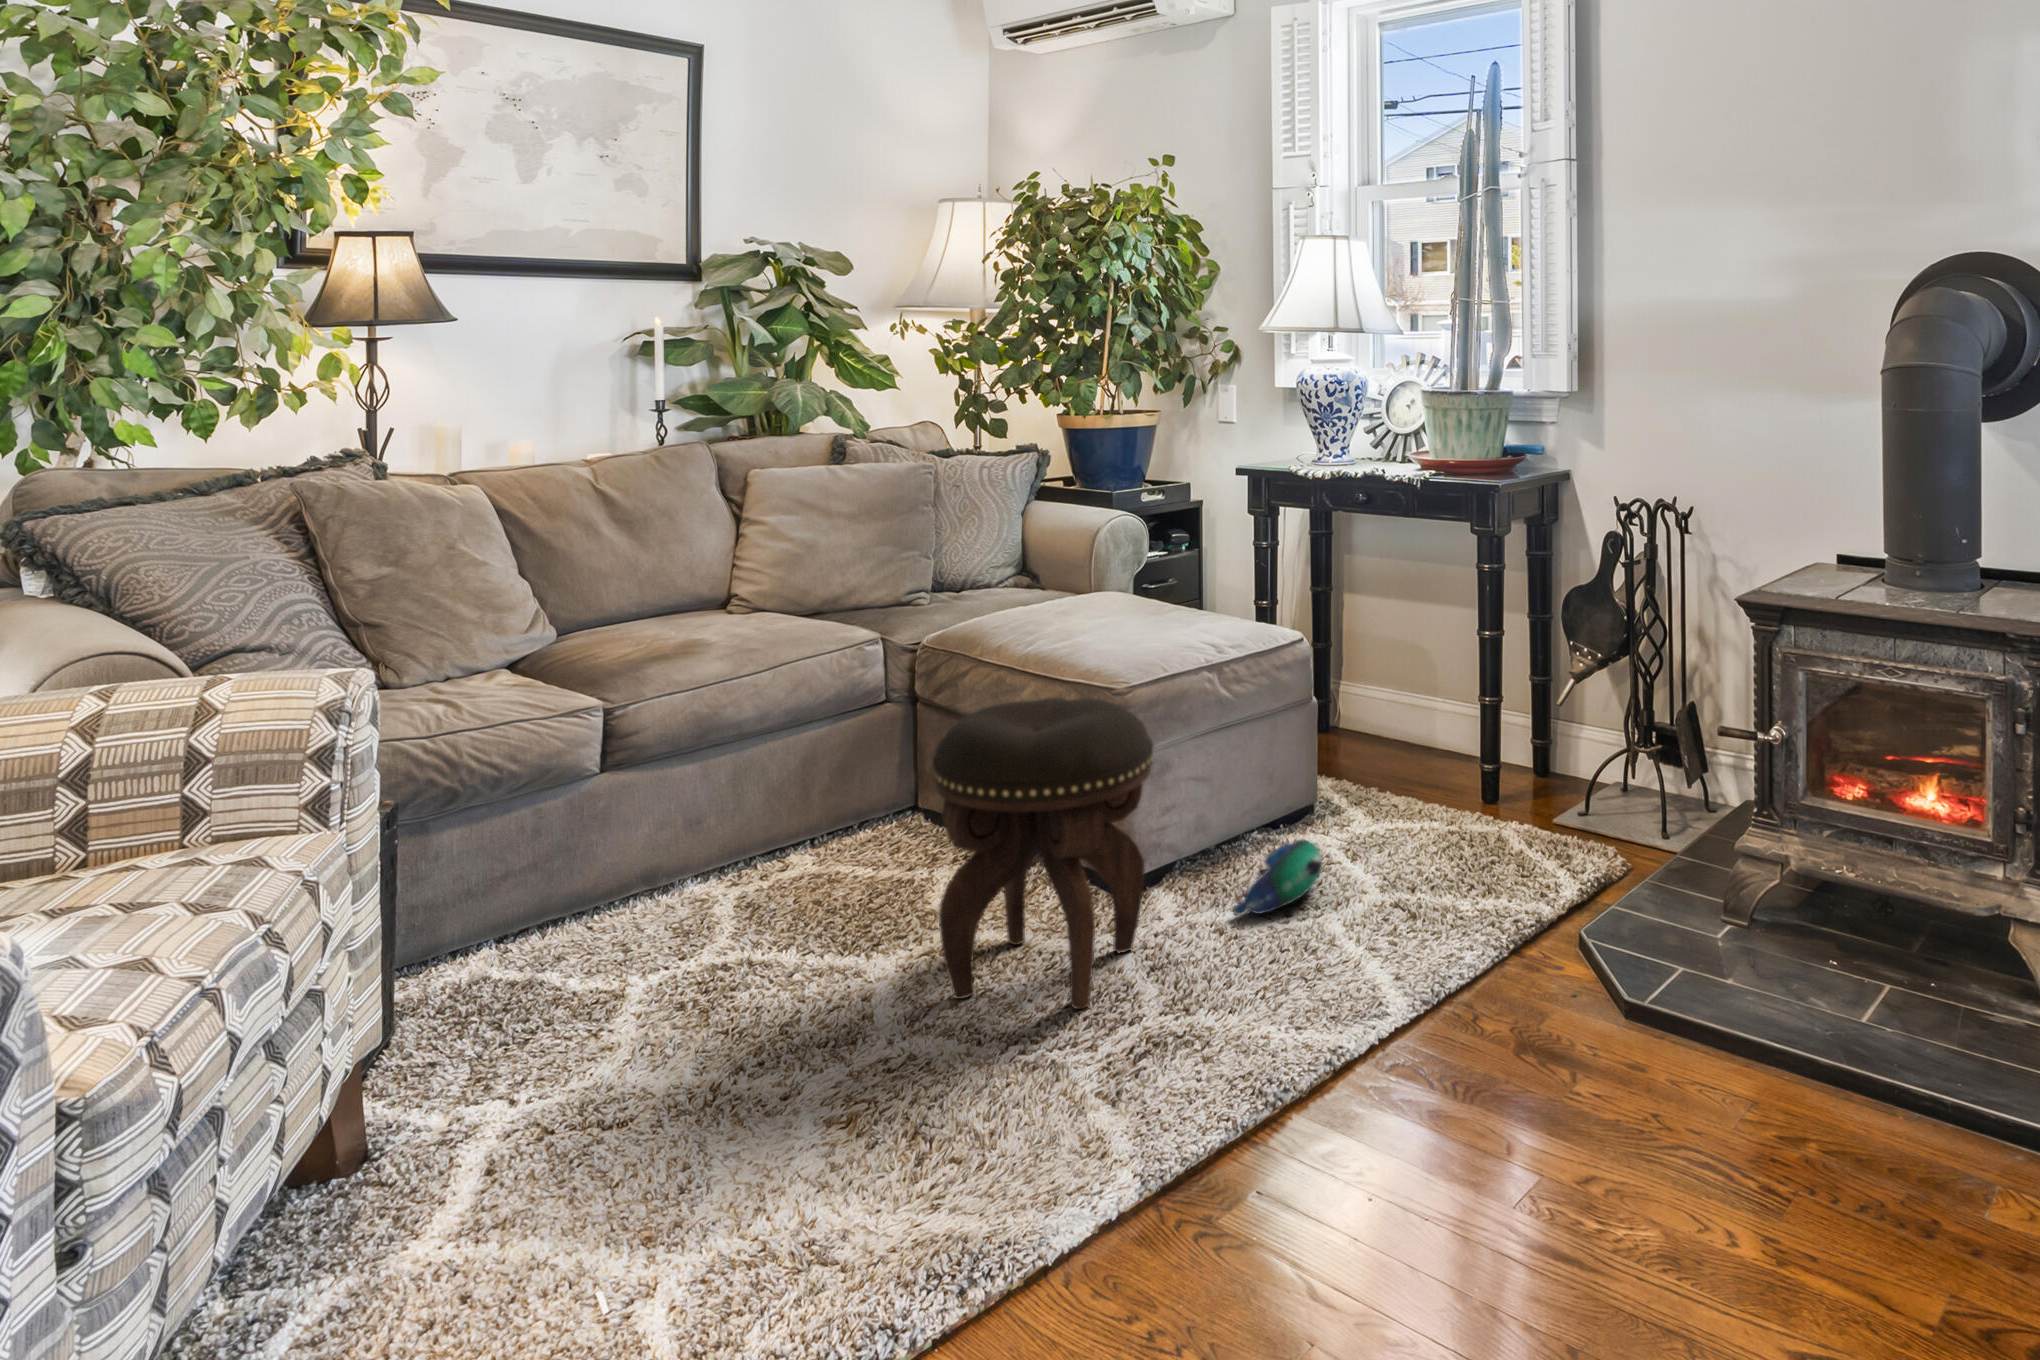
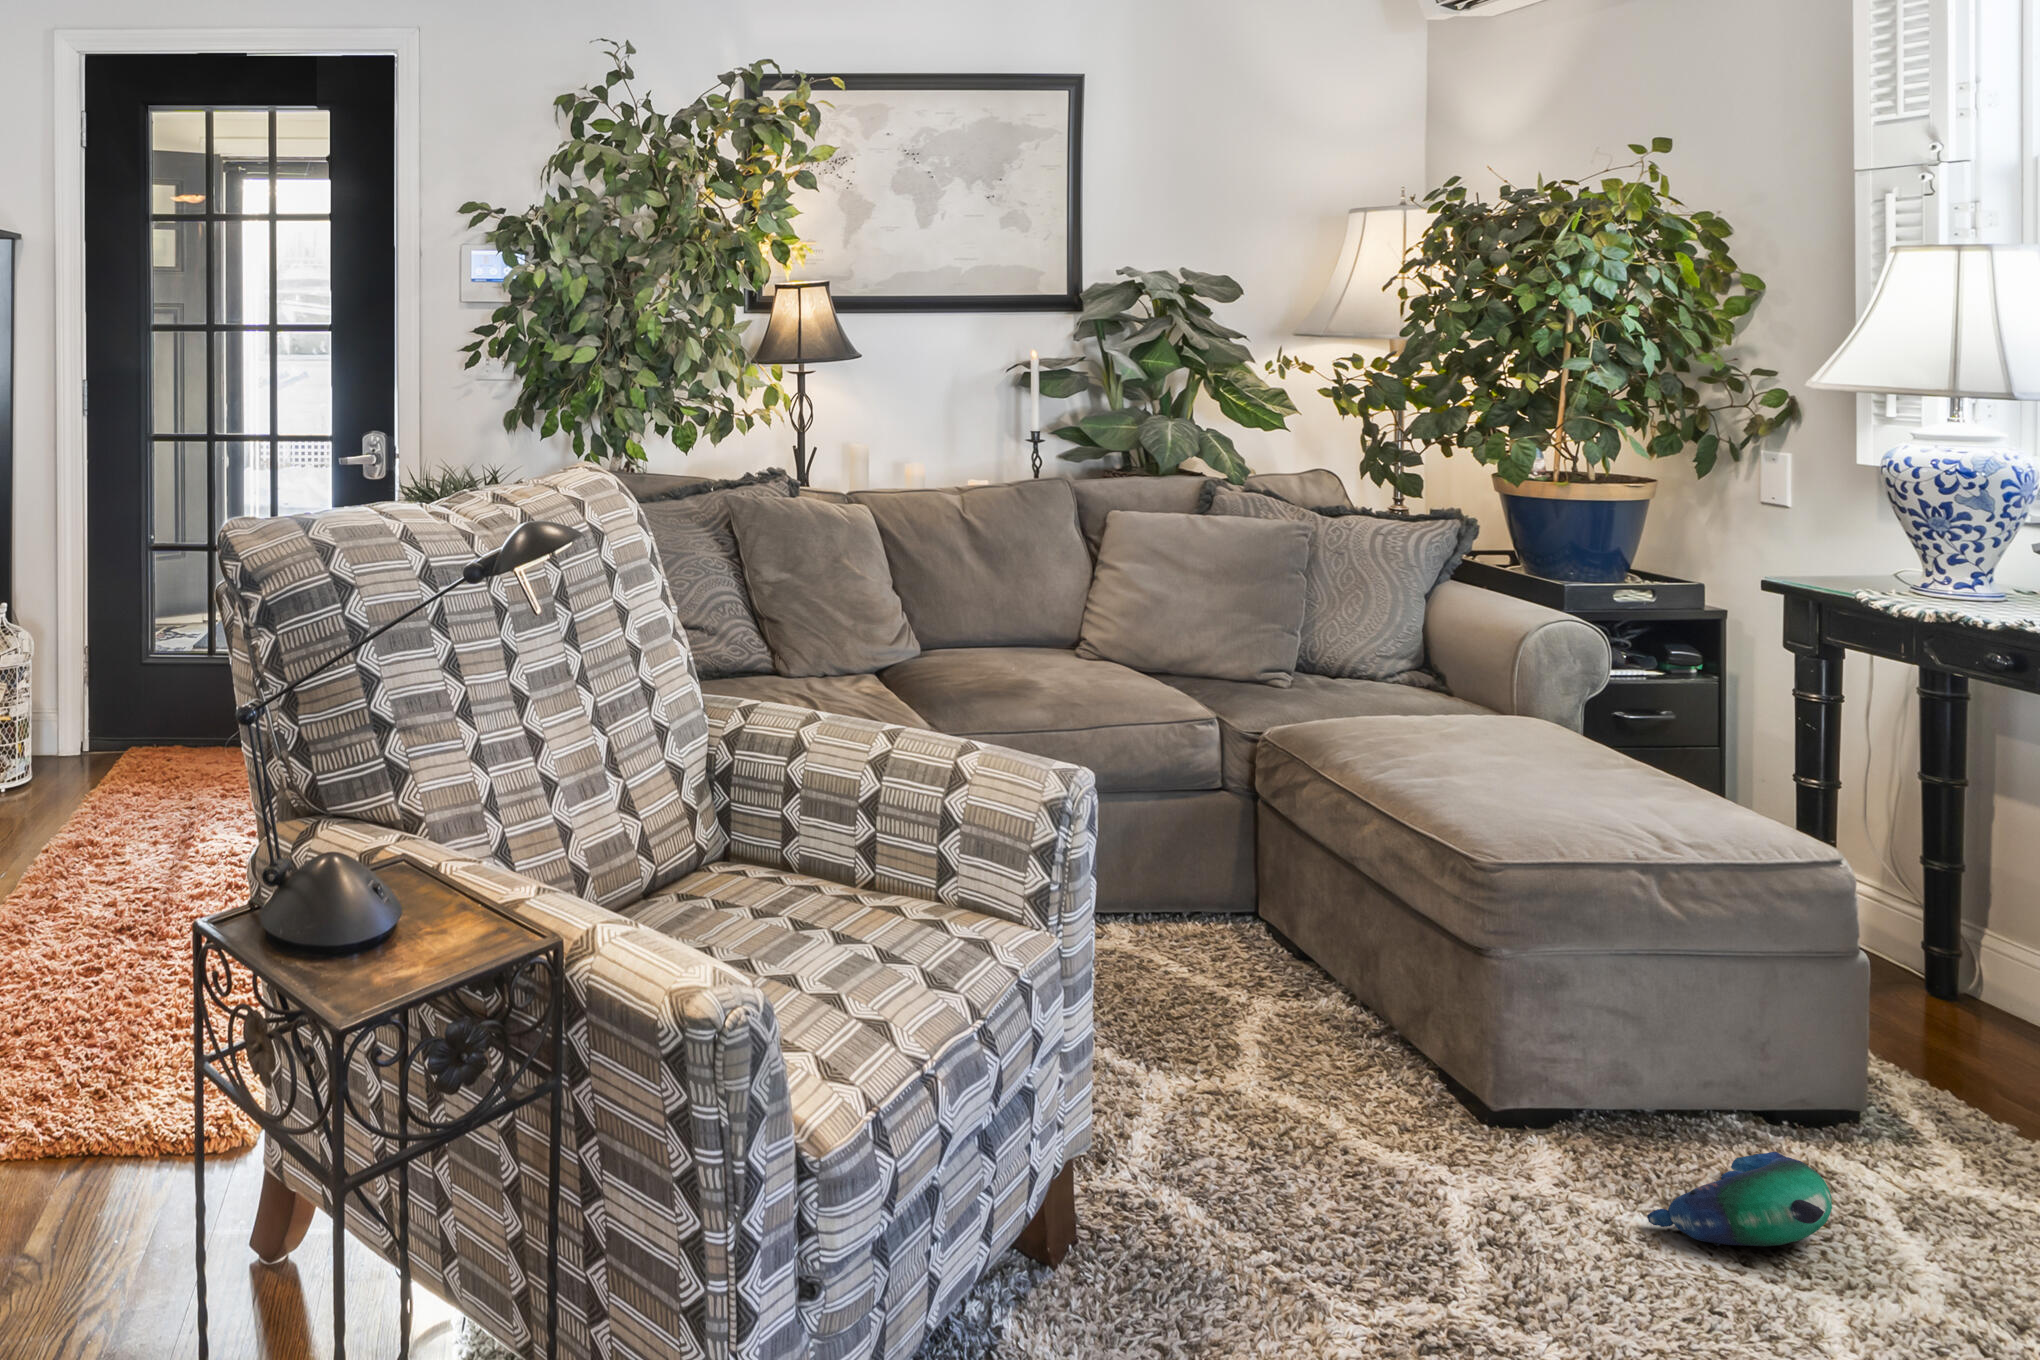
footstool: present [933,697,1153,1009] -> none [1206,841,1503,1250]

